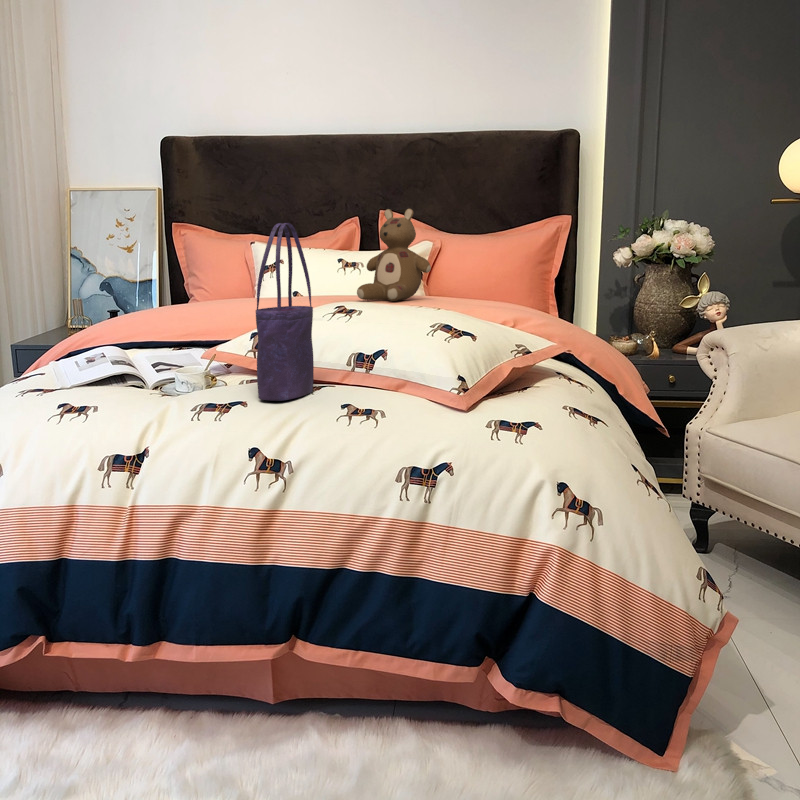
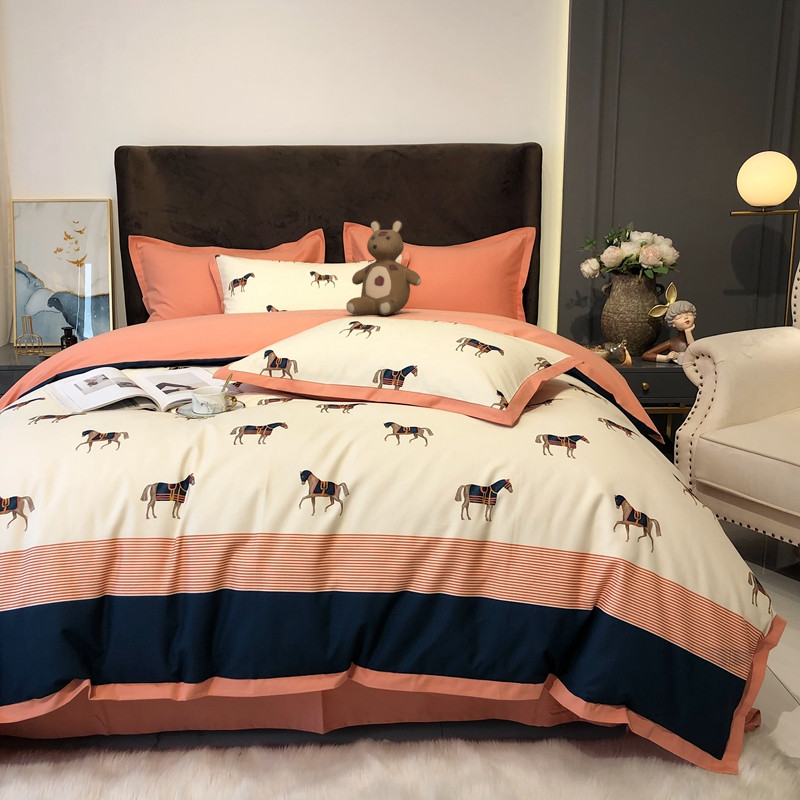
tote bag: present [256,223,314,401] -> none [291,239,342,421]

